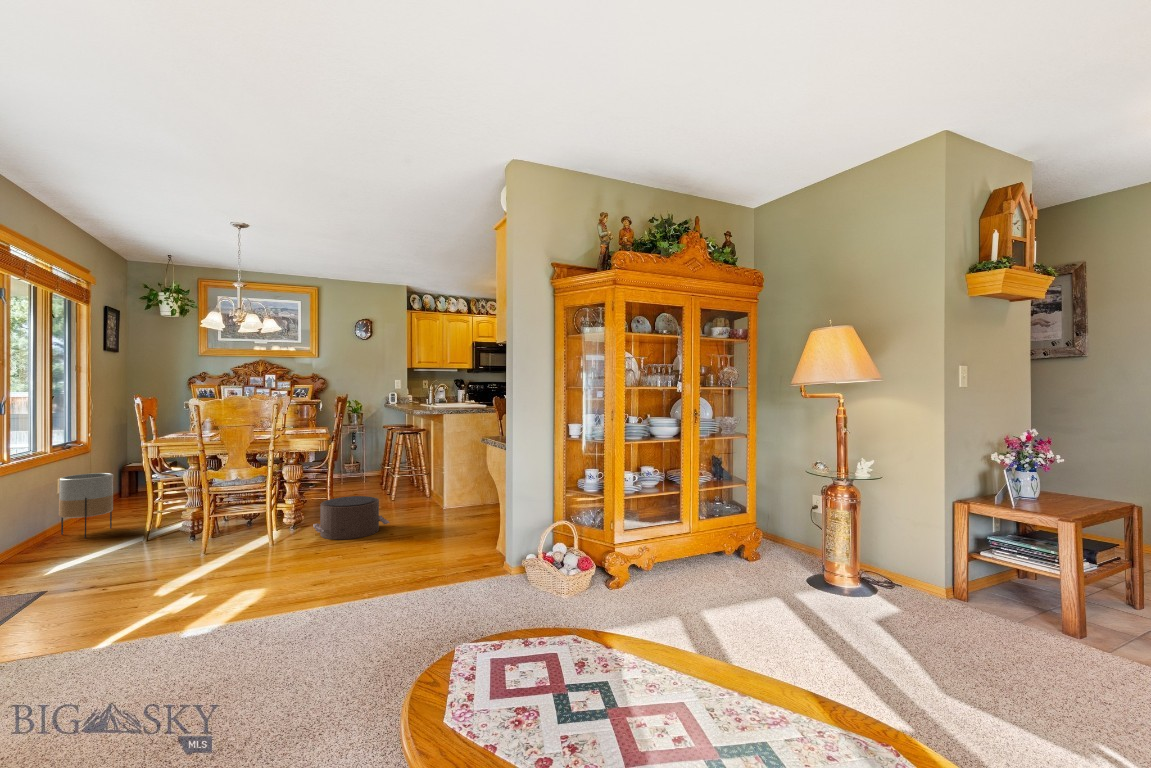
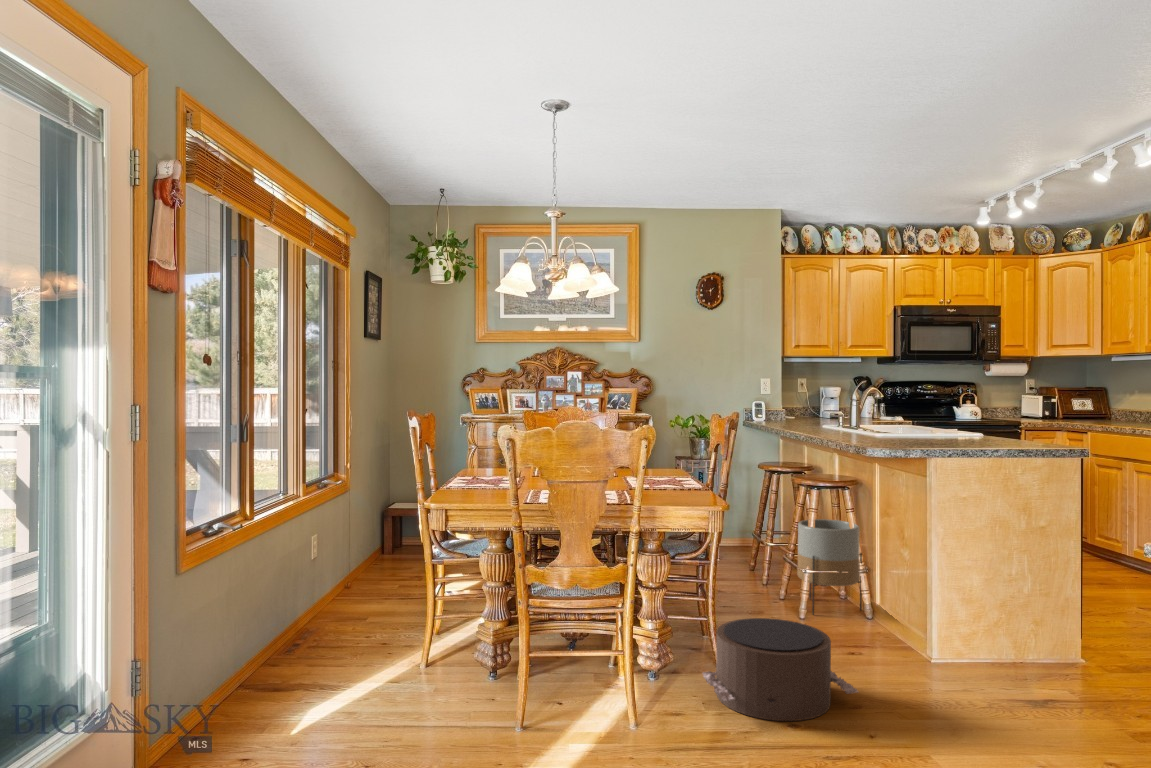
planter: present [59,473,113,538] -> present [797,519,862,615]

